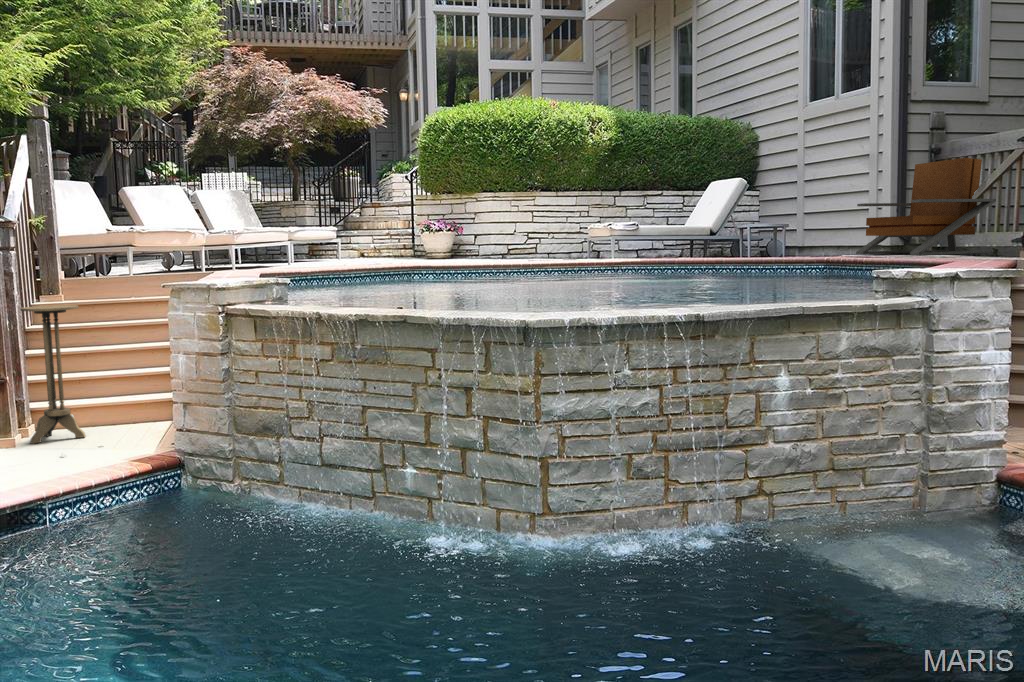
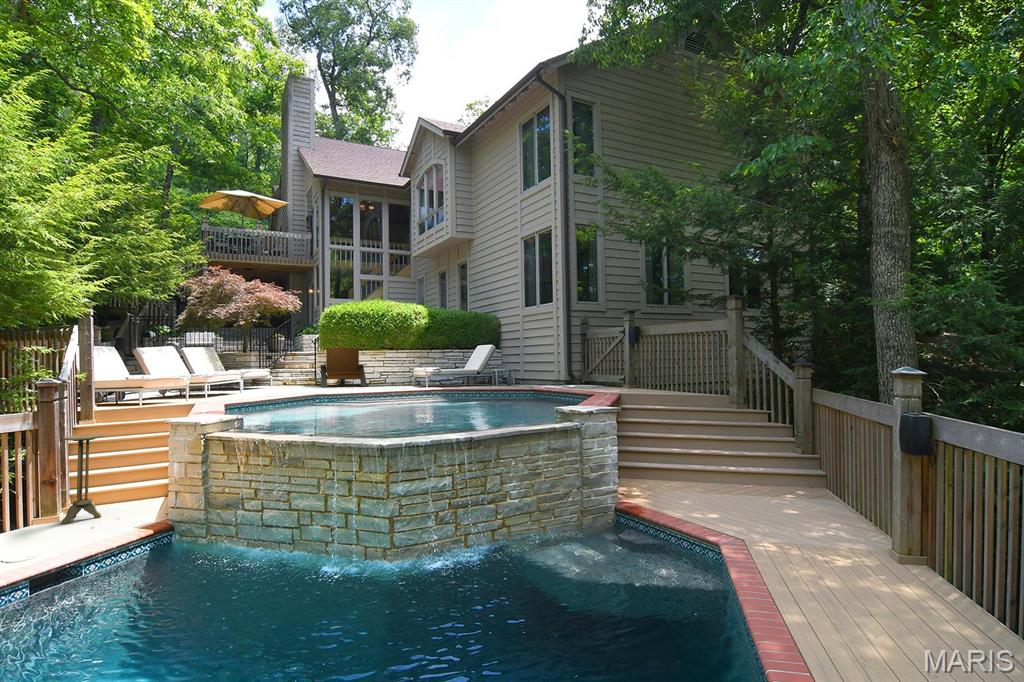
lounge chair: present [856,158,996,255] -> present [320,348,367,387]

